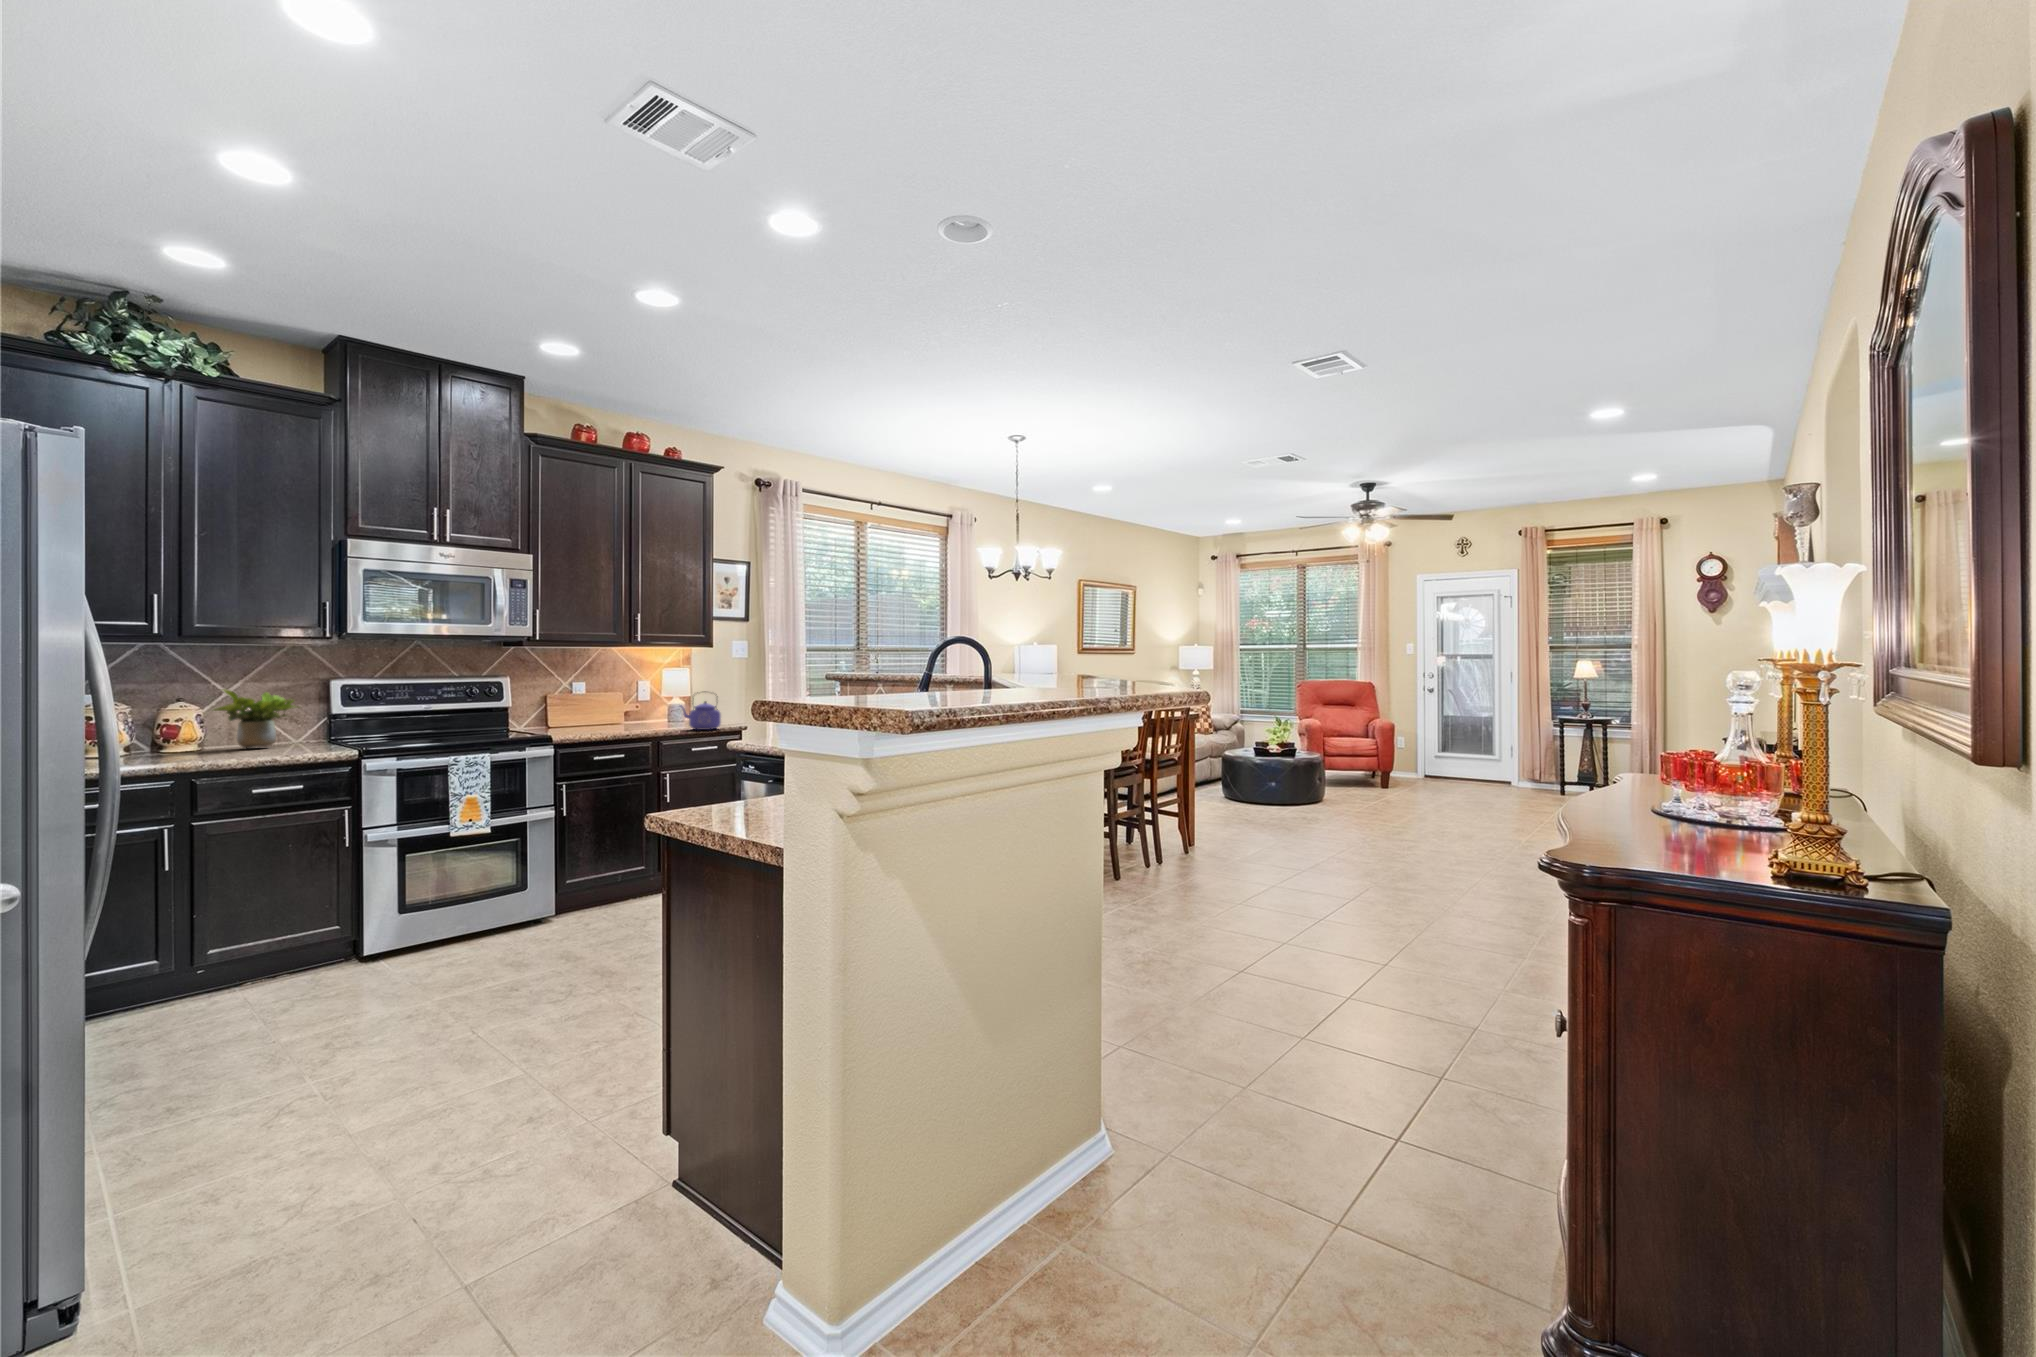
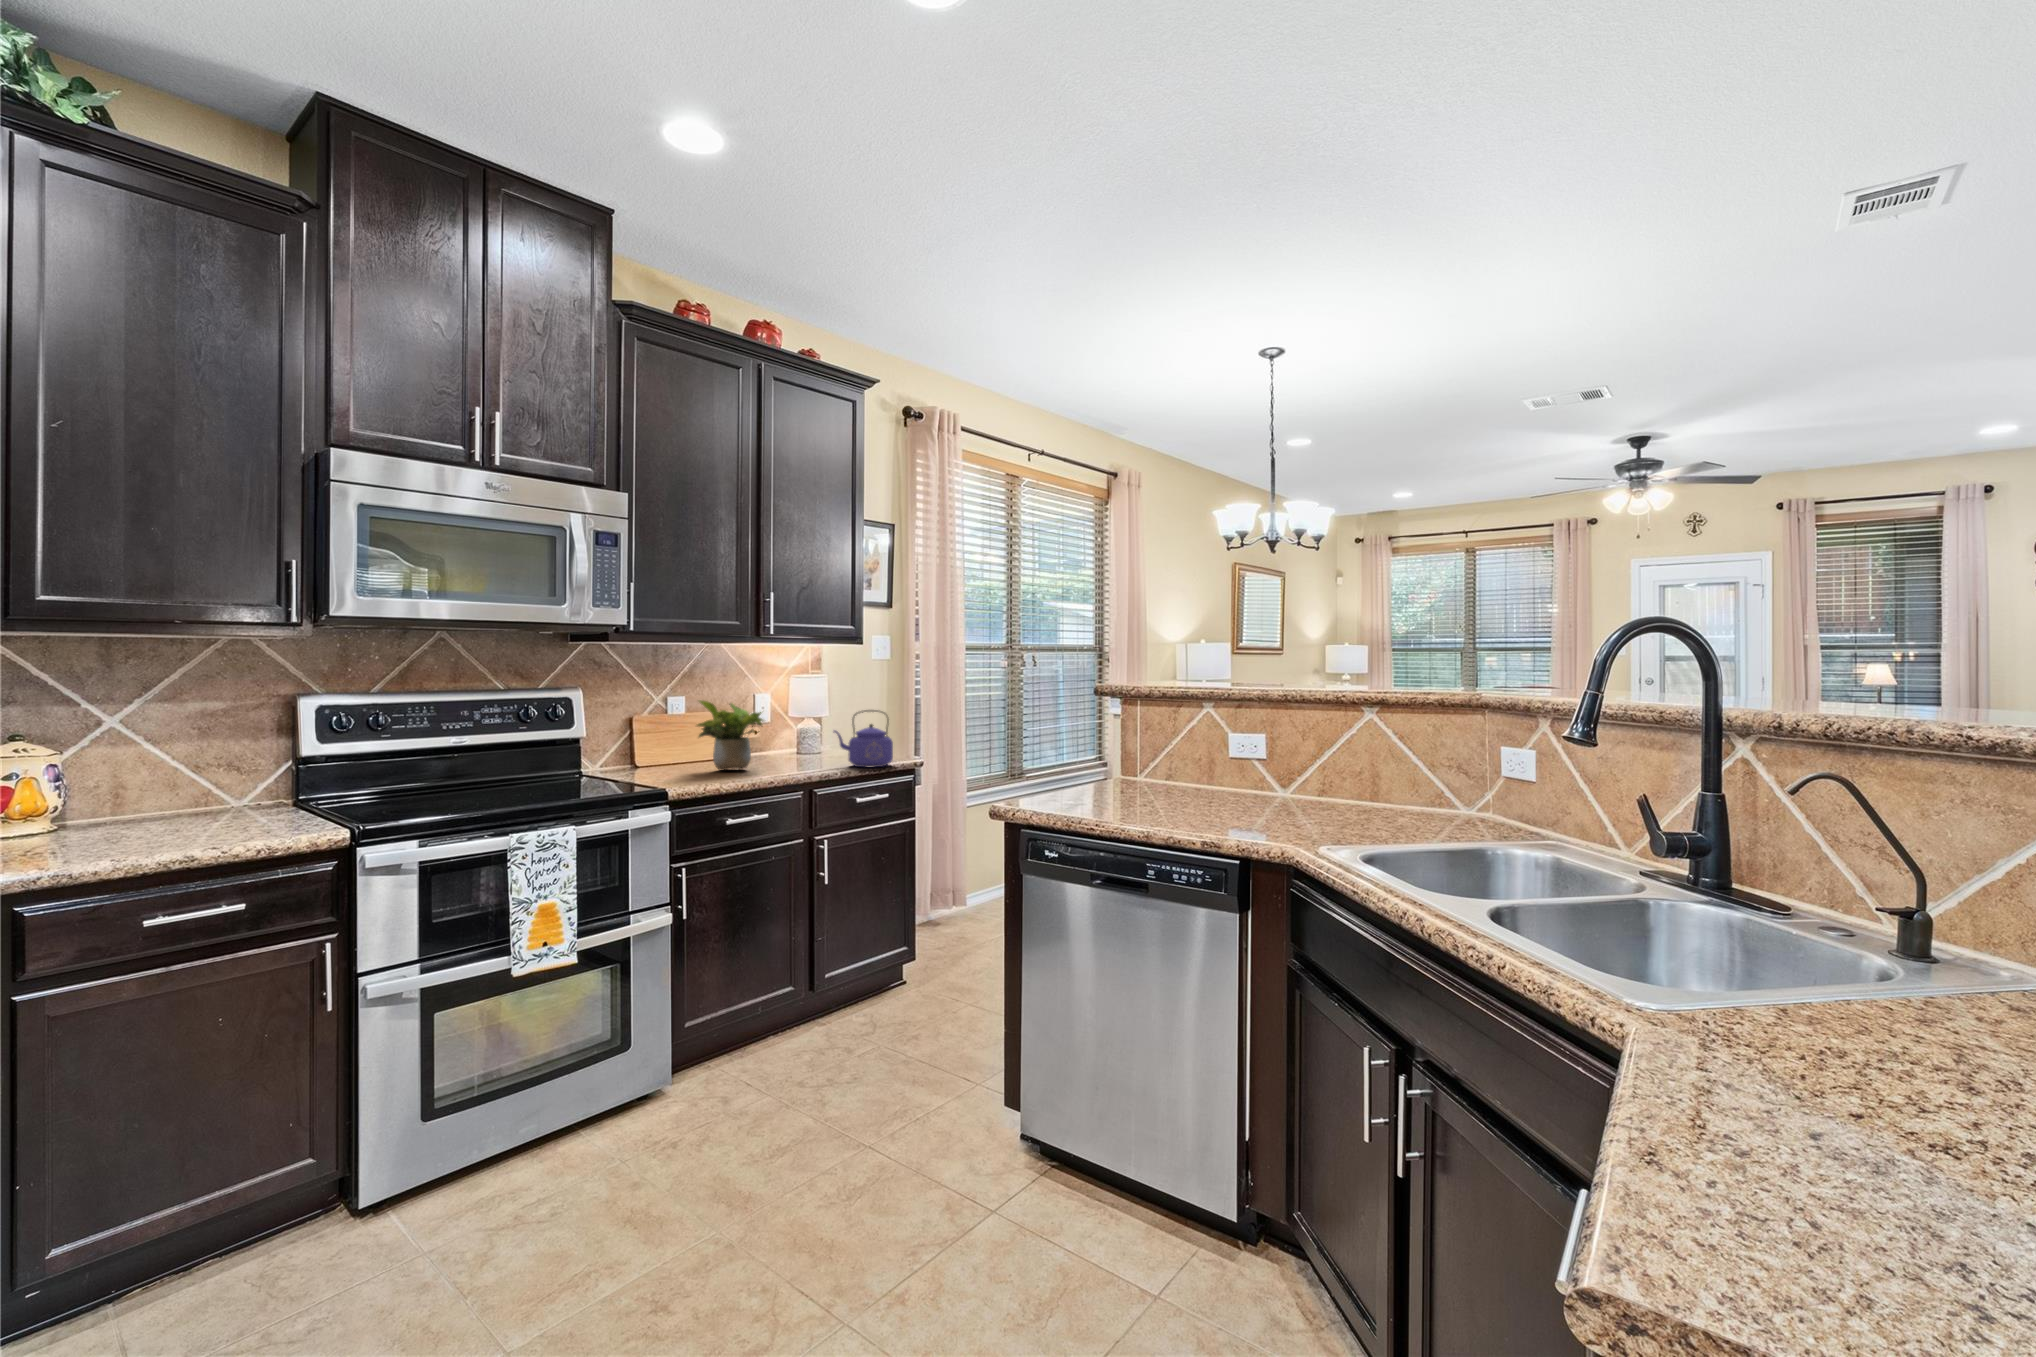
potted plant: present [214,689,296,748] -> present [697,700,764,770]

